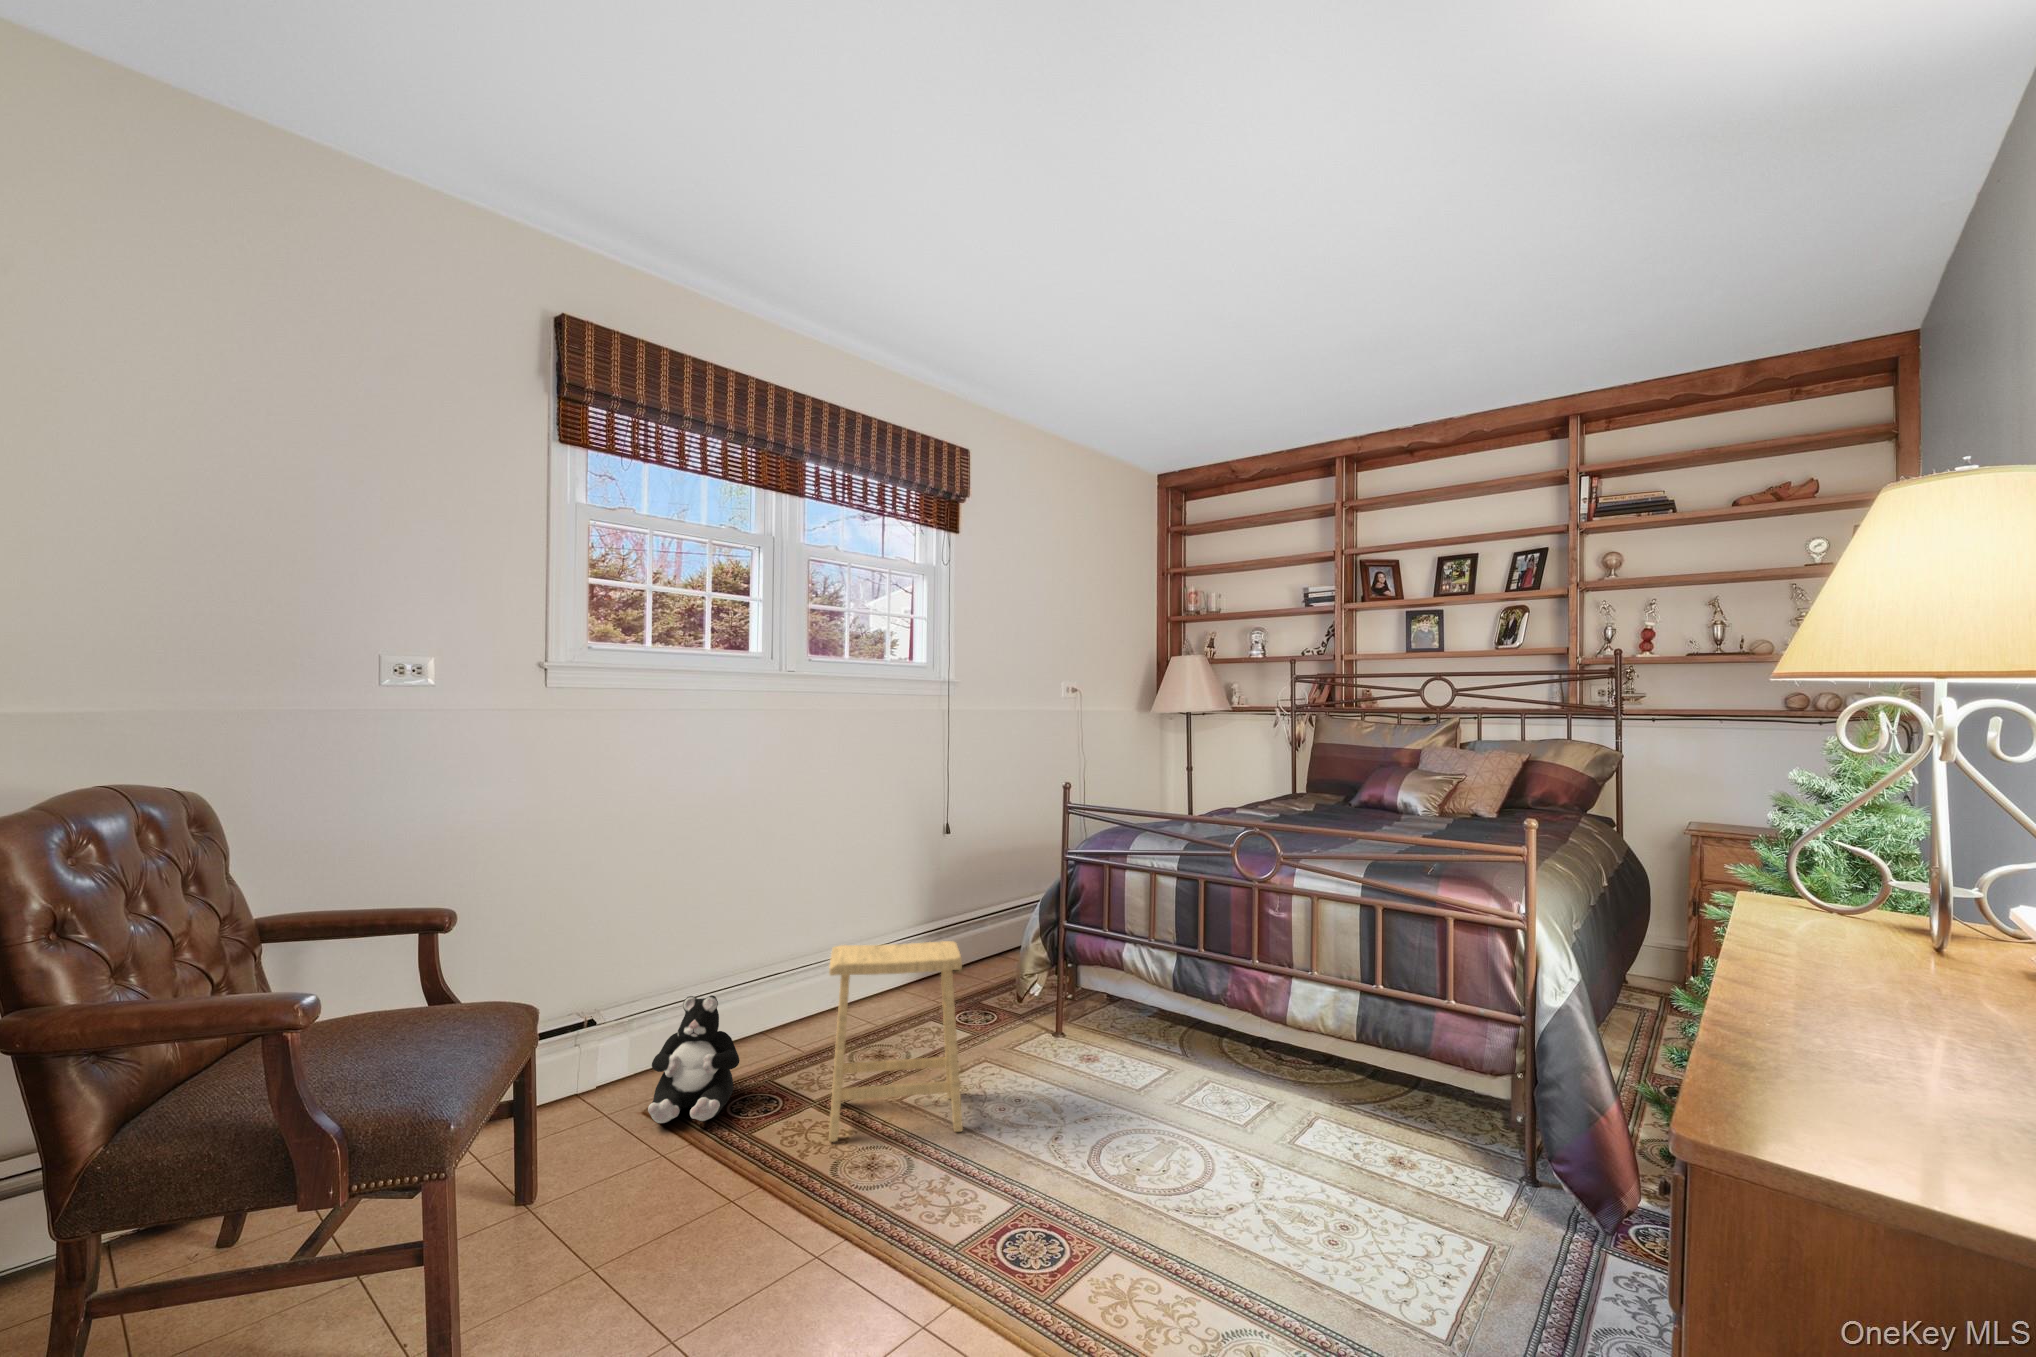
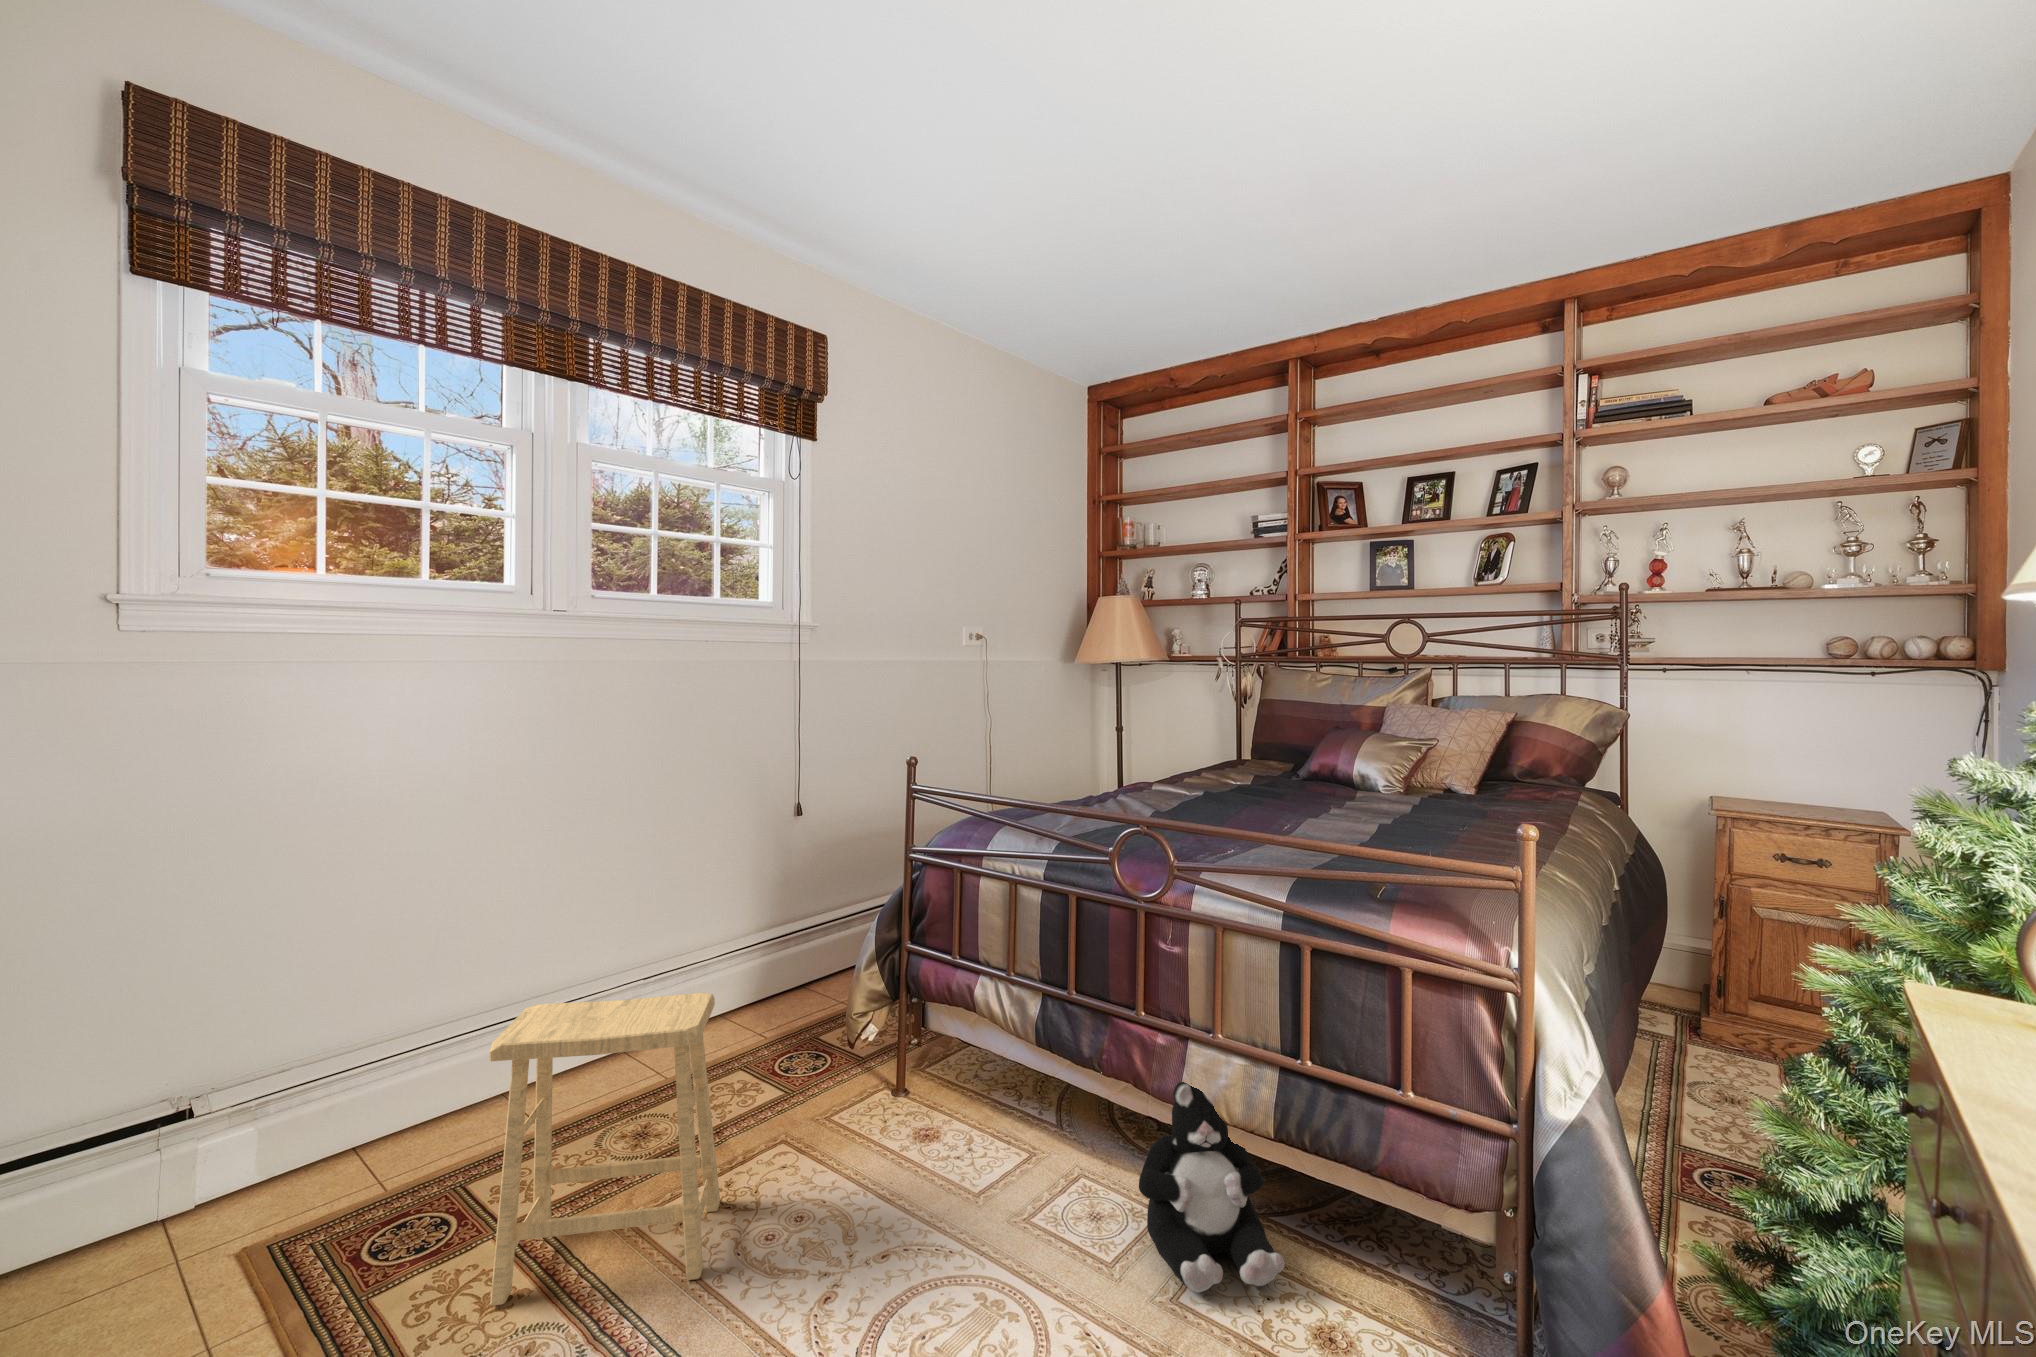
plush toy: present [648,995,740,1123] -> present [1139,1082,1285,1293]

